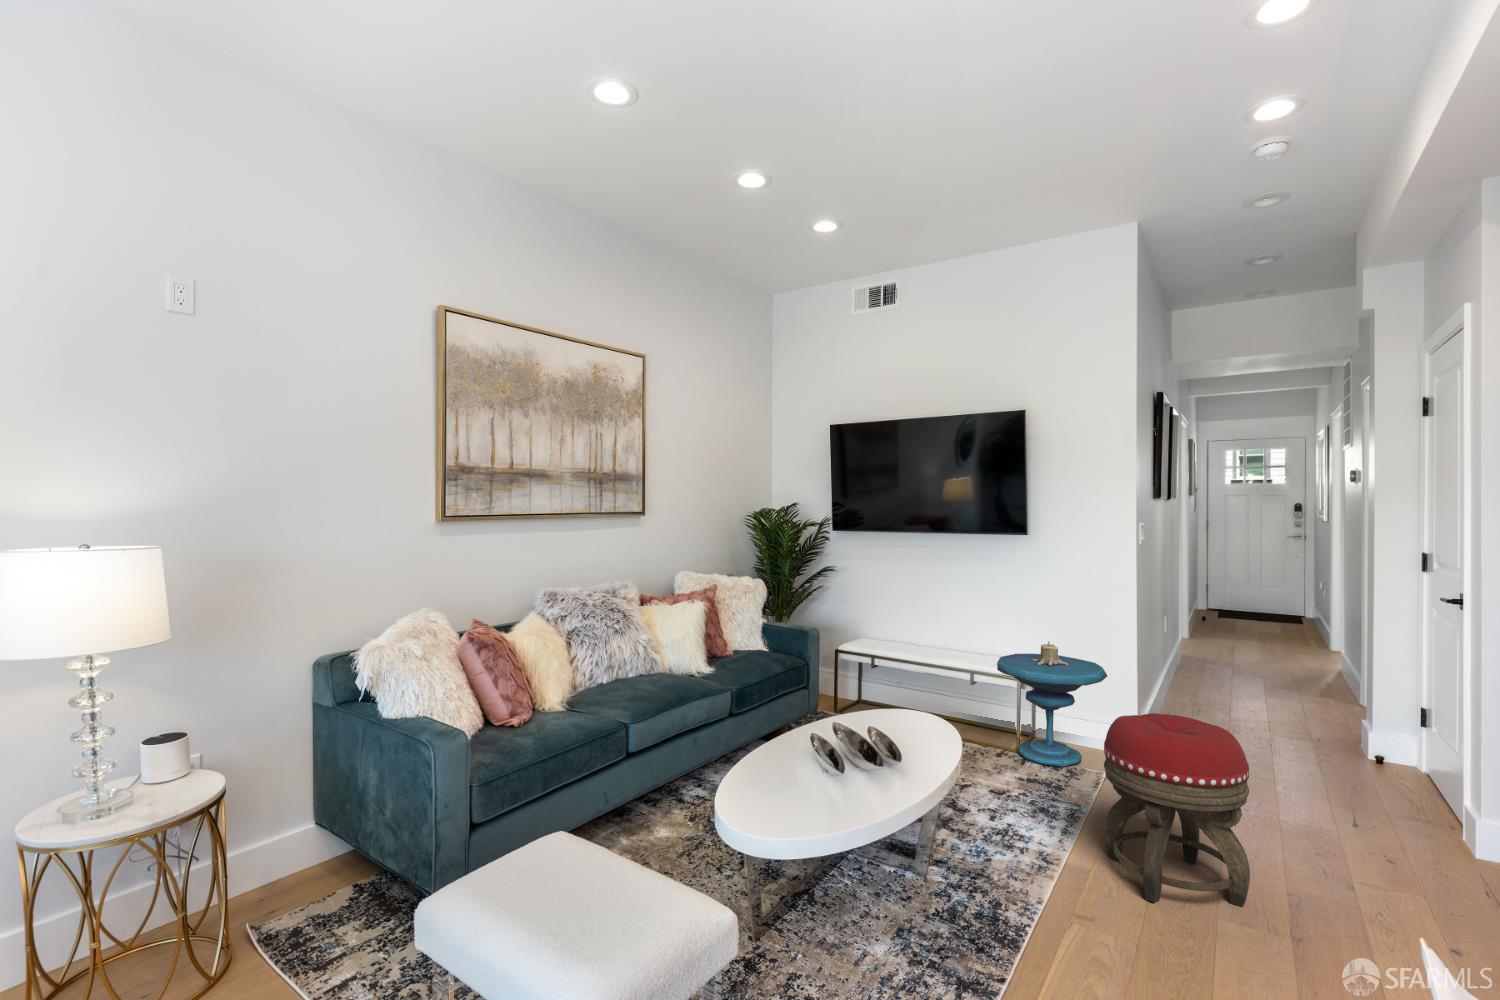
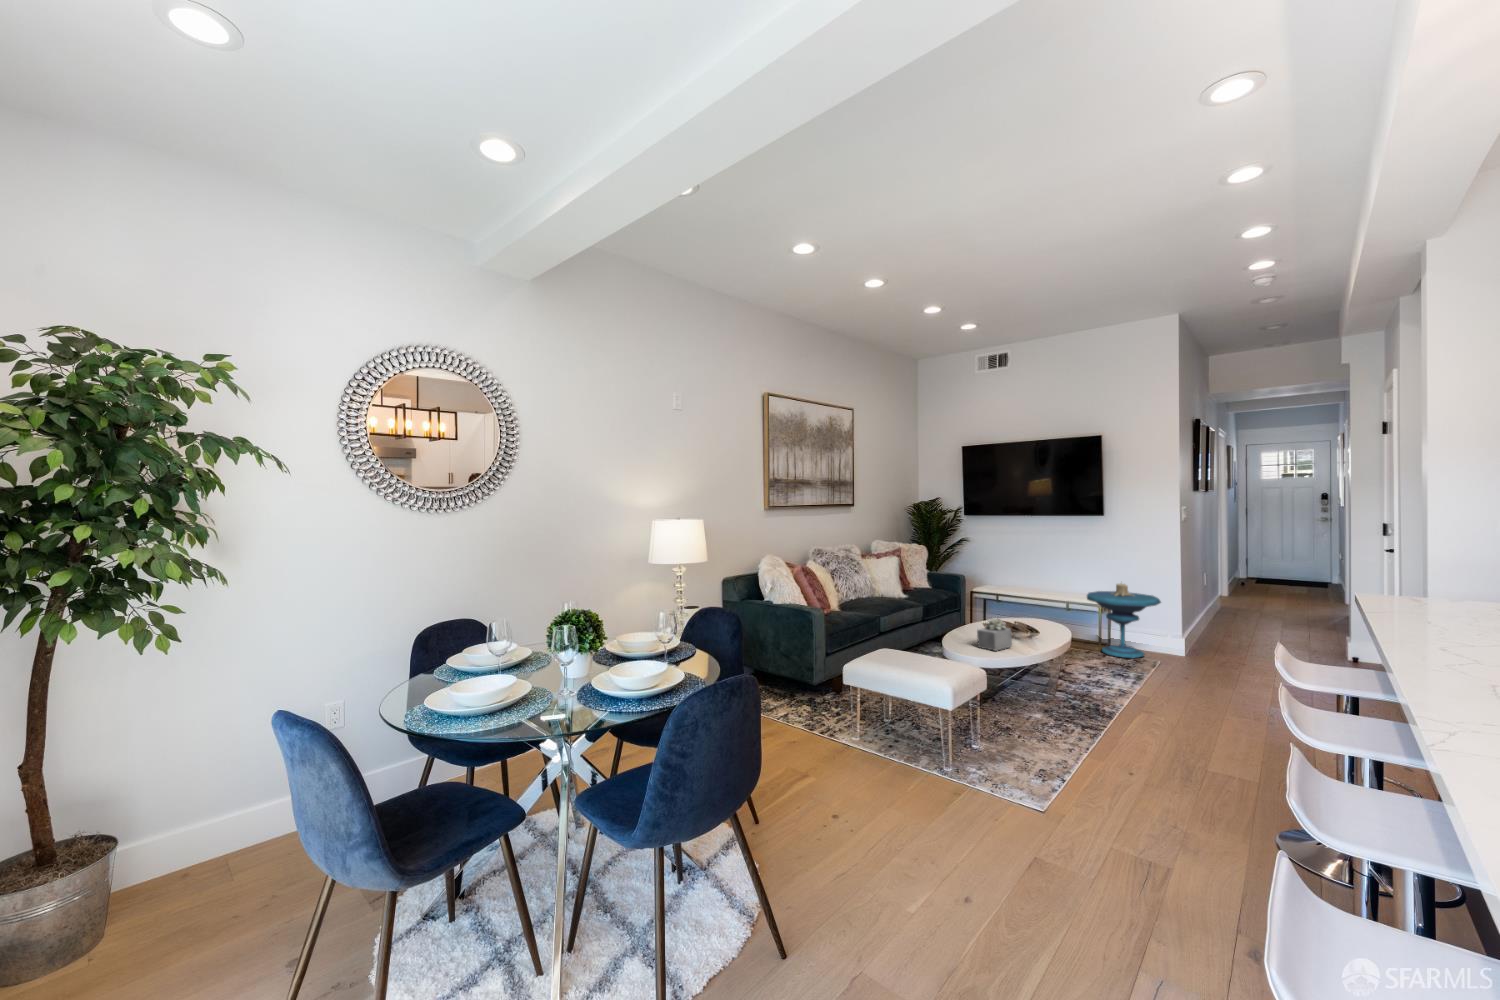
footstool: present [1104,713,1250,907] -> none [1159,612,1245,712]
succulent plant: none [769,743,837,818] -> present [977,618,1012,651]

